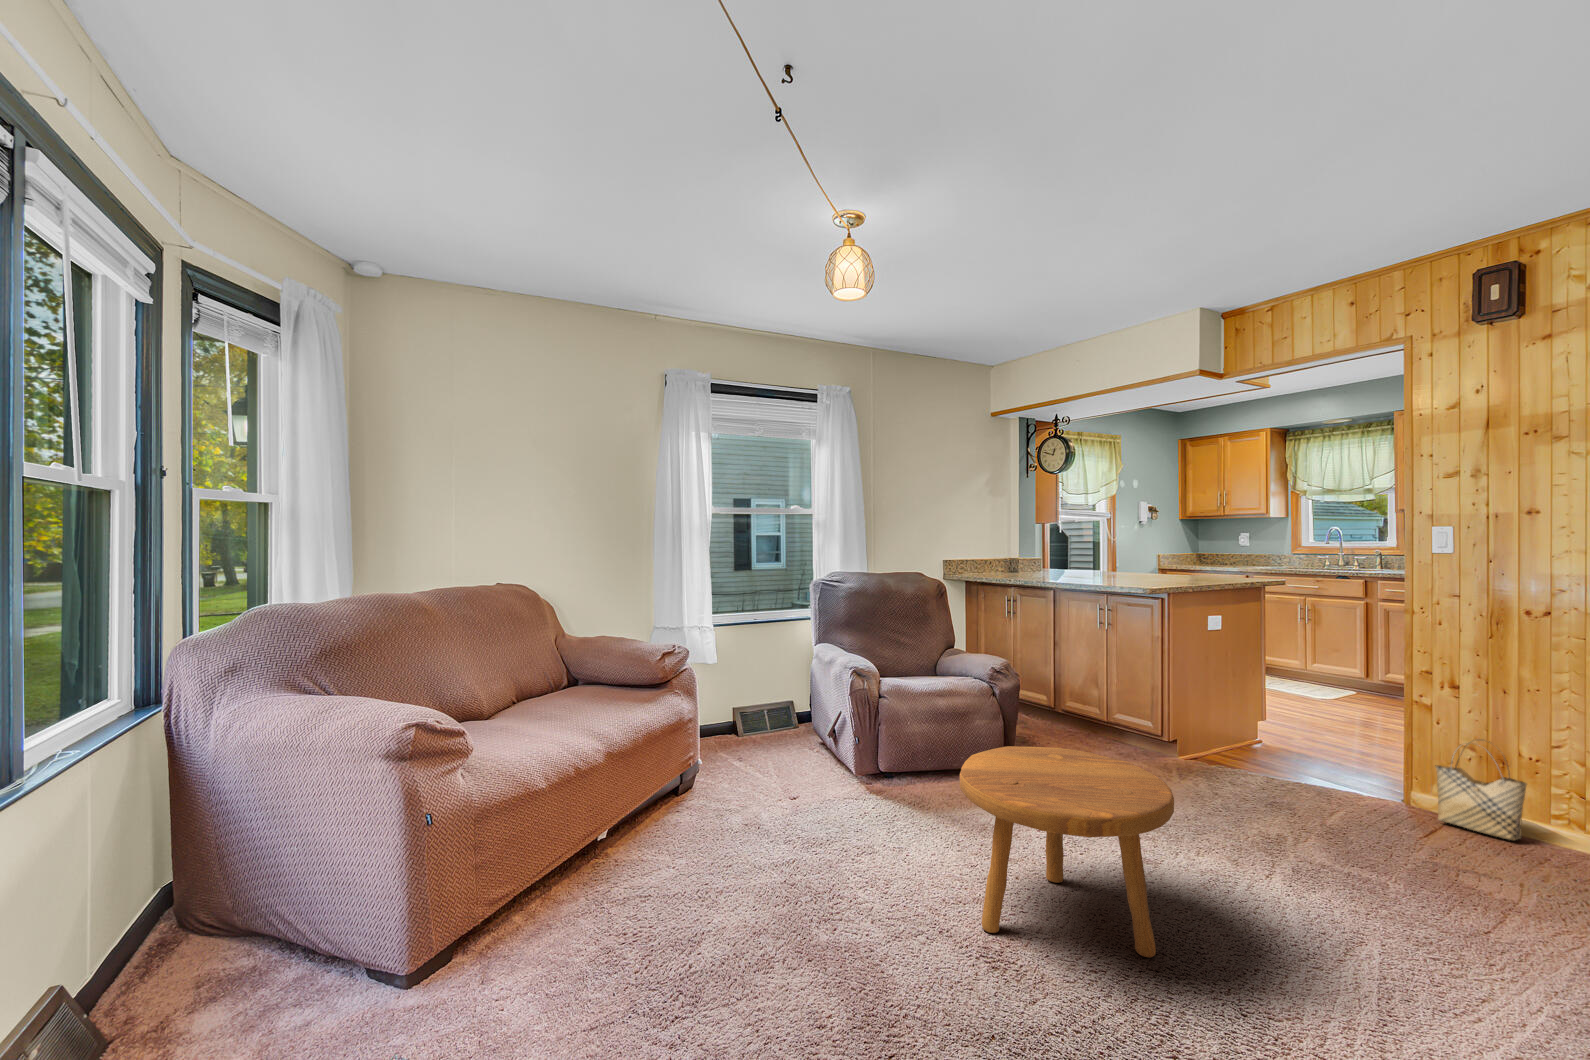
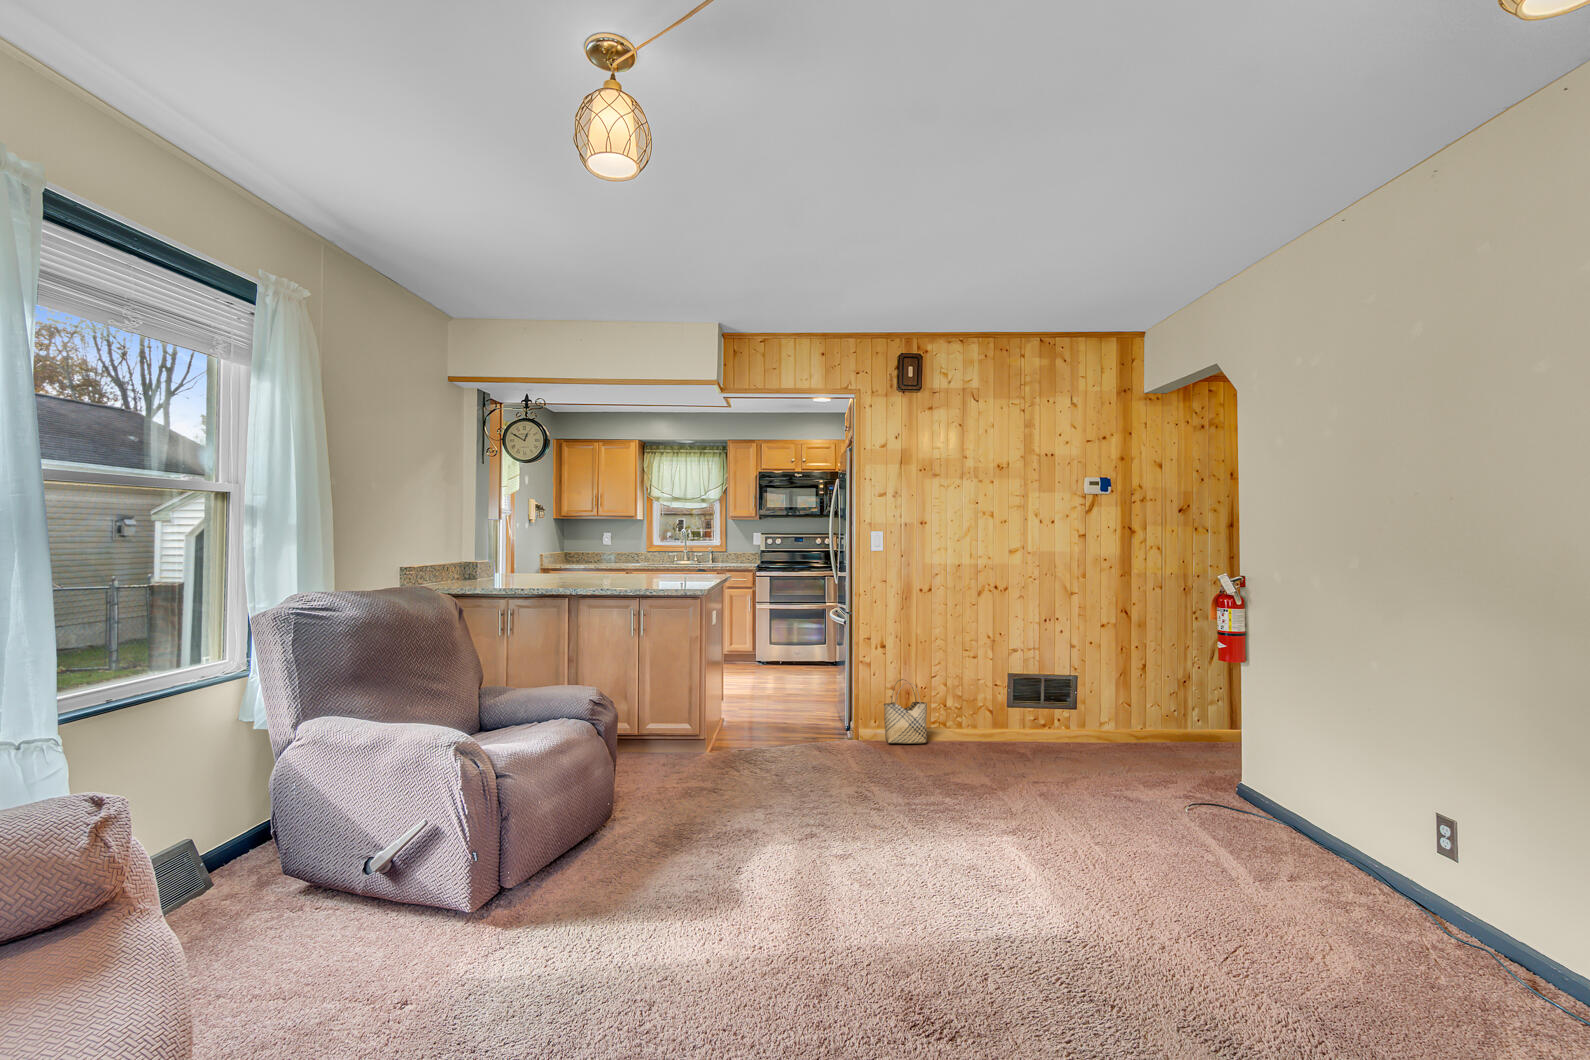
footstool: present [960,746,1174,958] -> none [791,758,1001,993]

